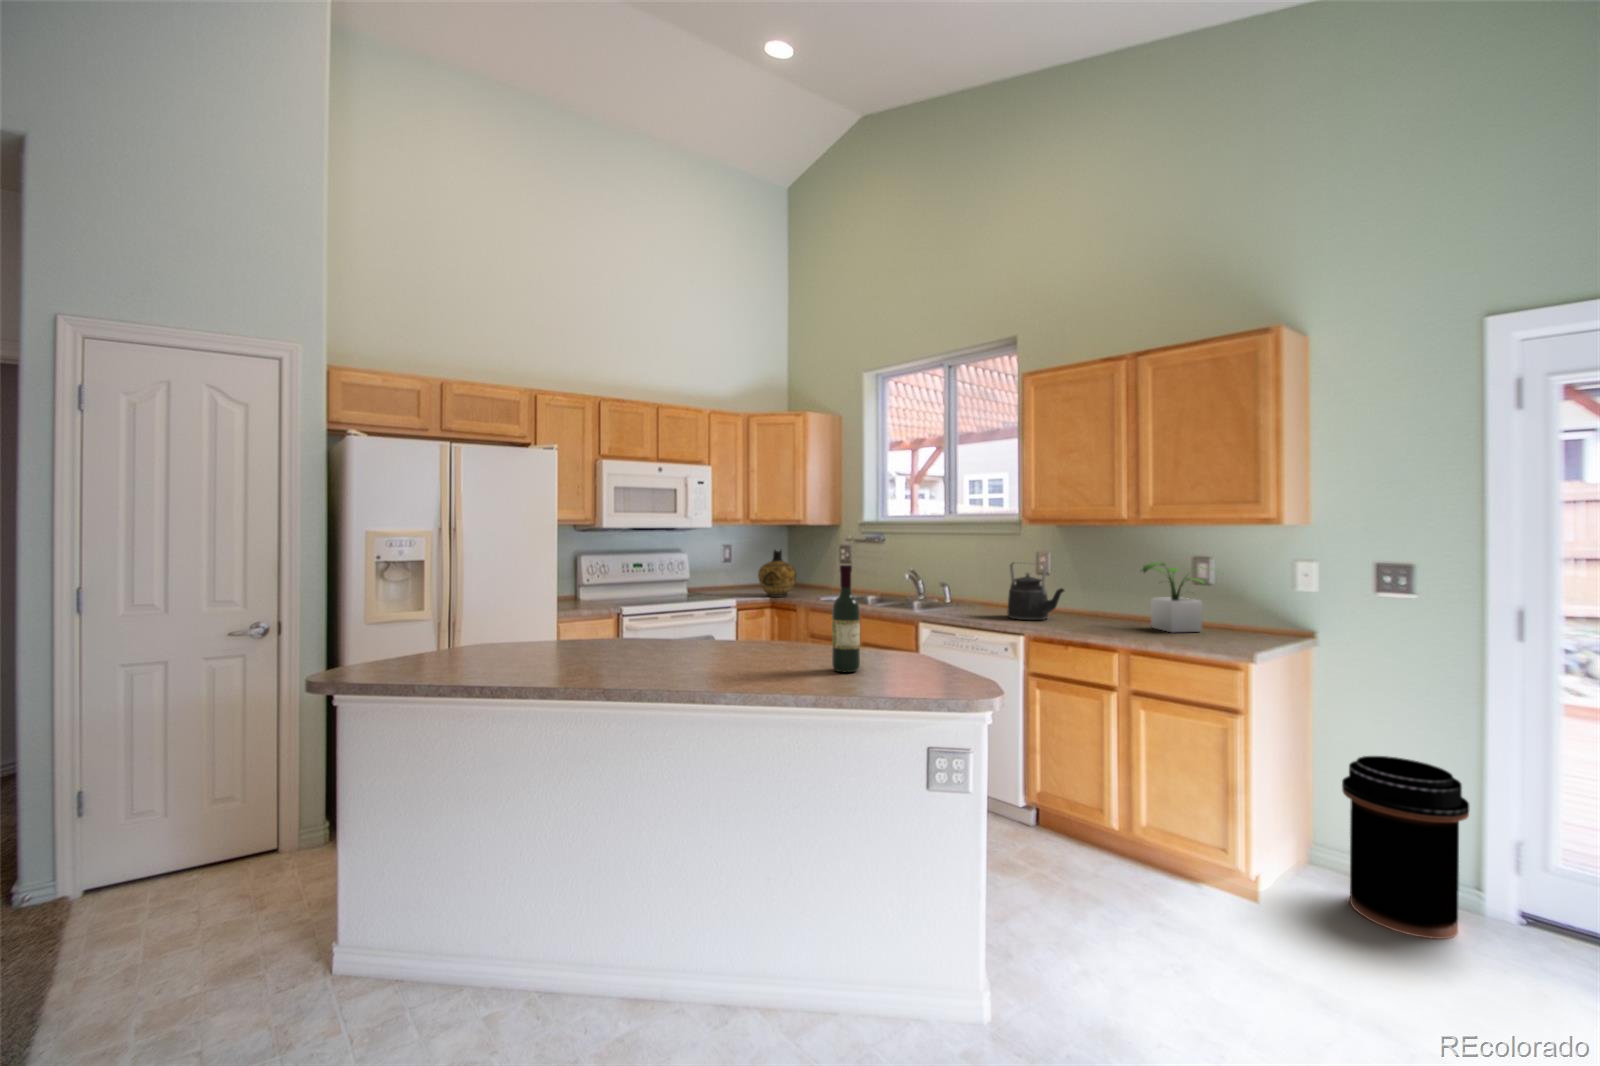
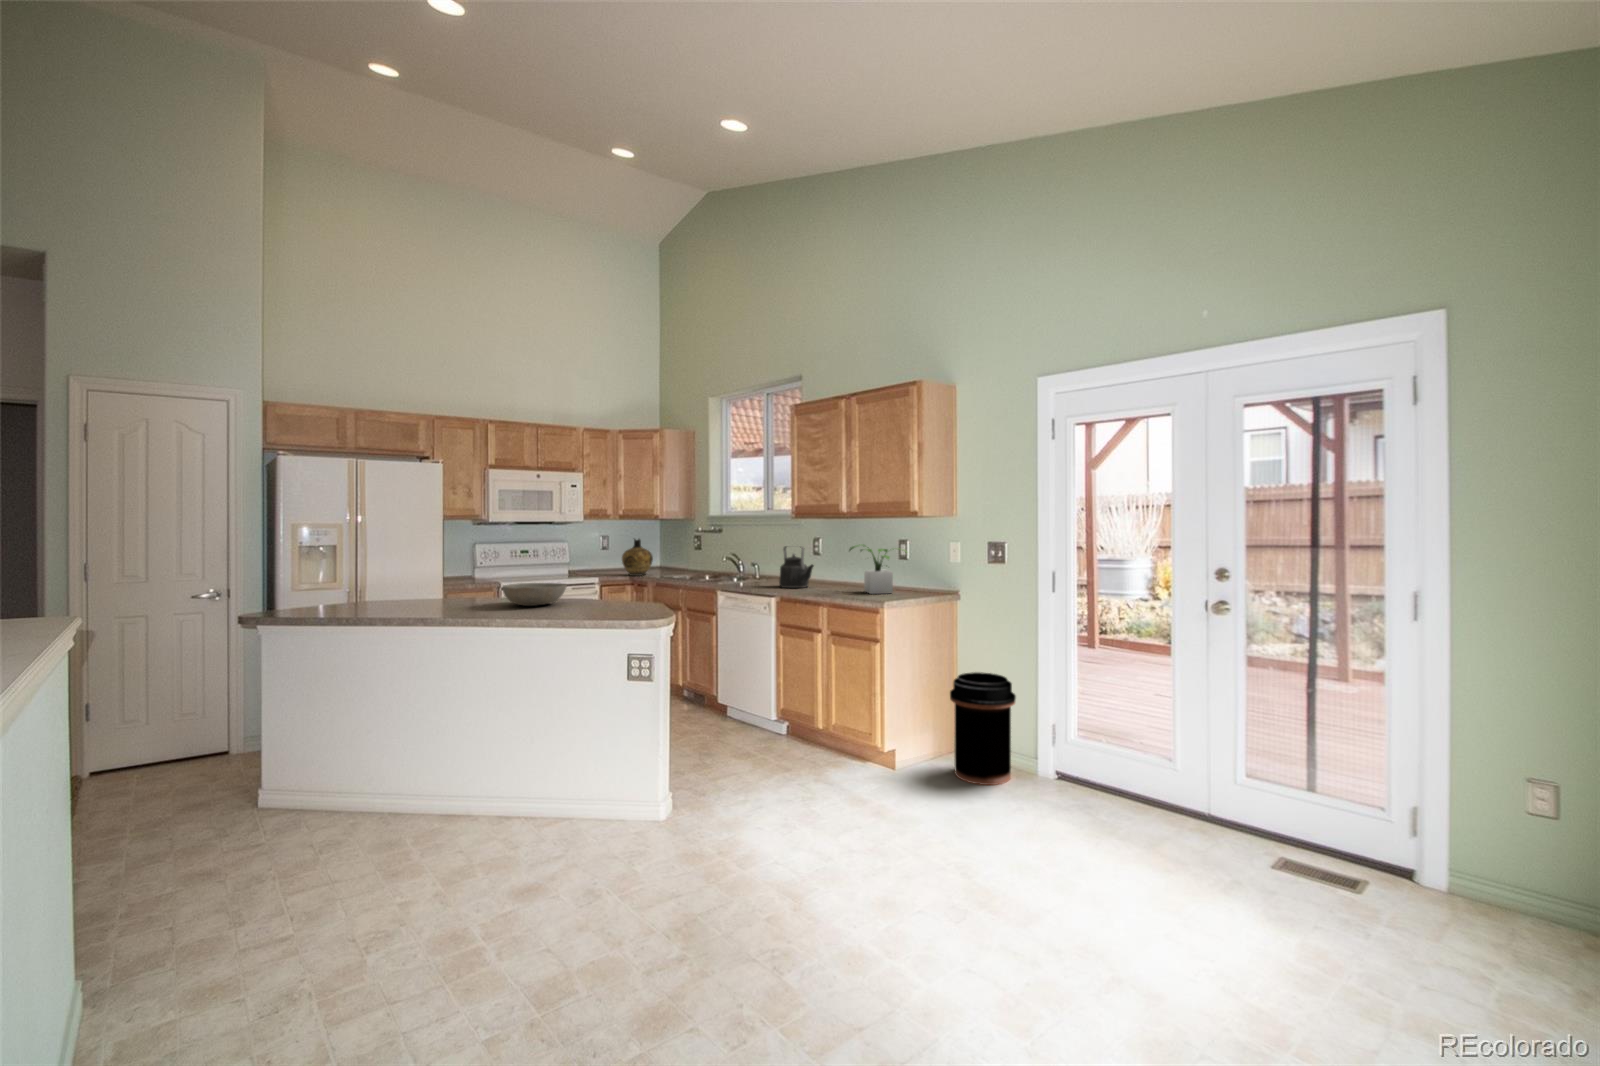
wine bottle: present [832,565,860,672] -> none [577,544,595,611]
bowl: none [699,620,793,659] -> present [502,583,567,606]

